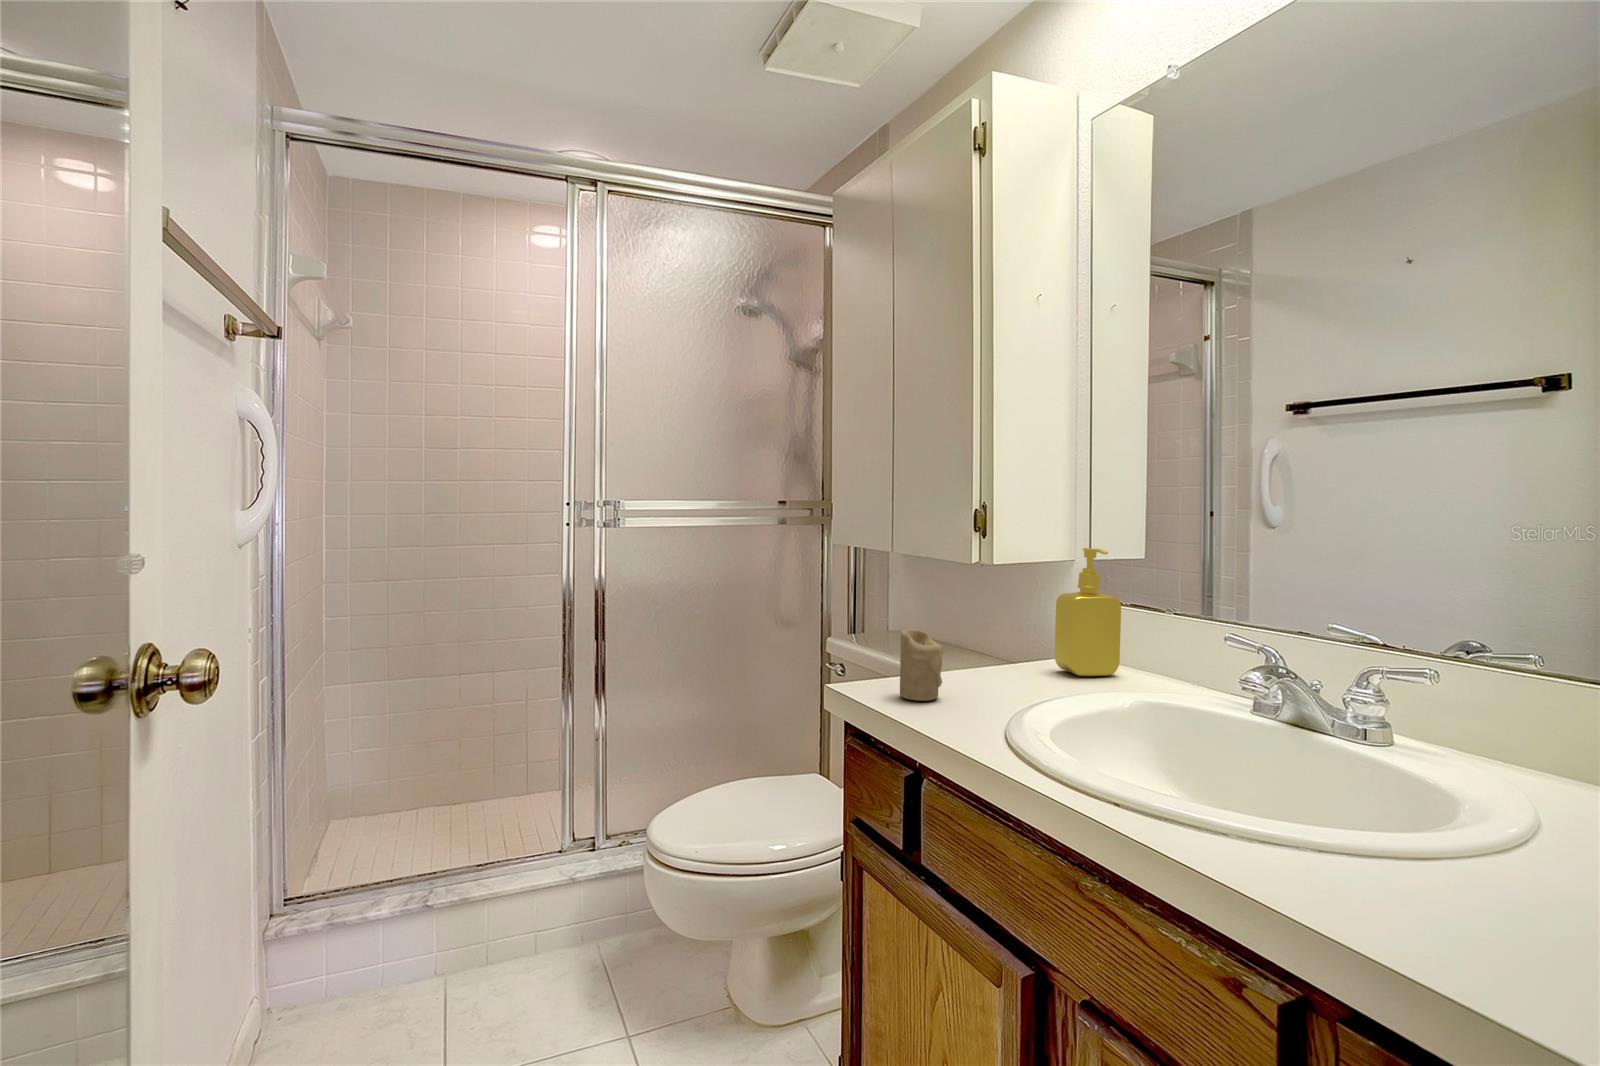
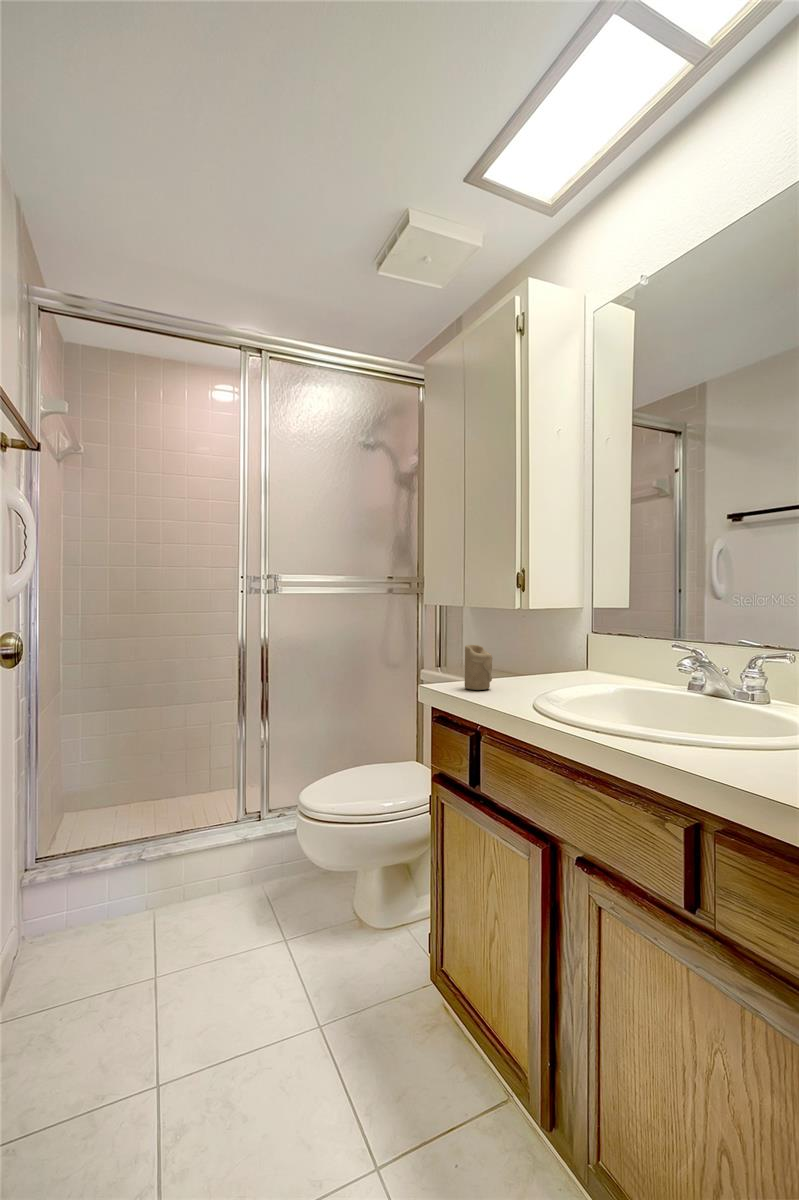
soap dispenser: present [1055,548,1121,676] -> none [571,594,614,679]

